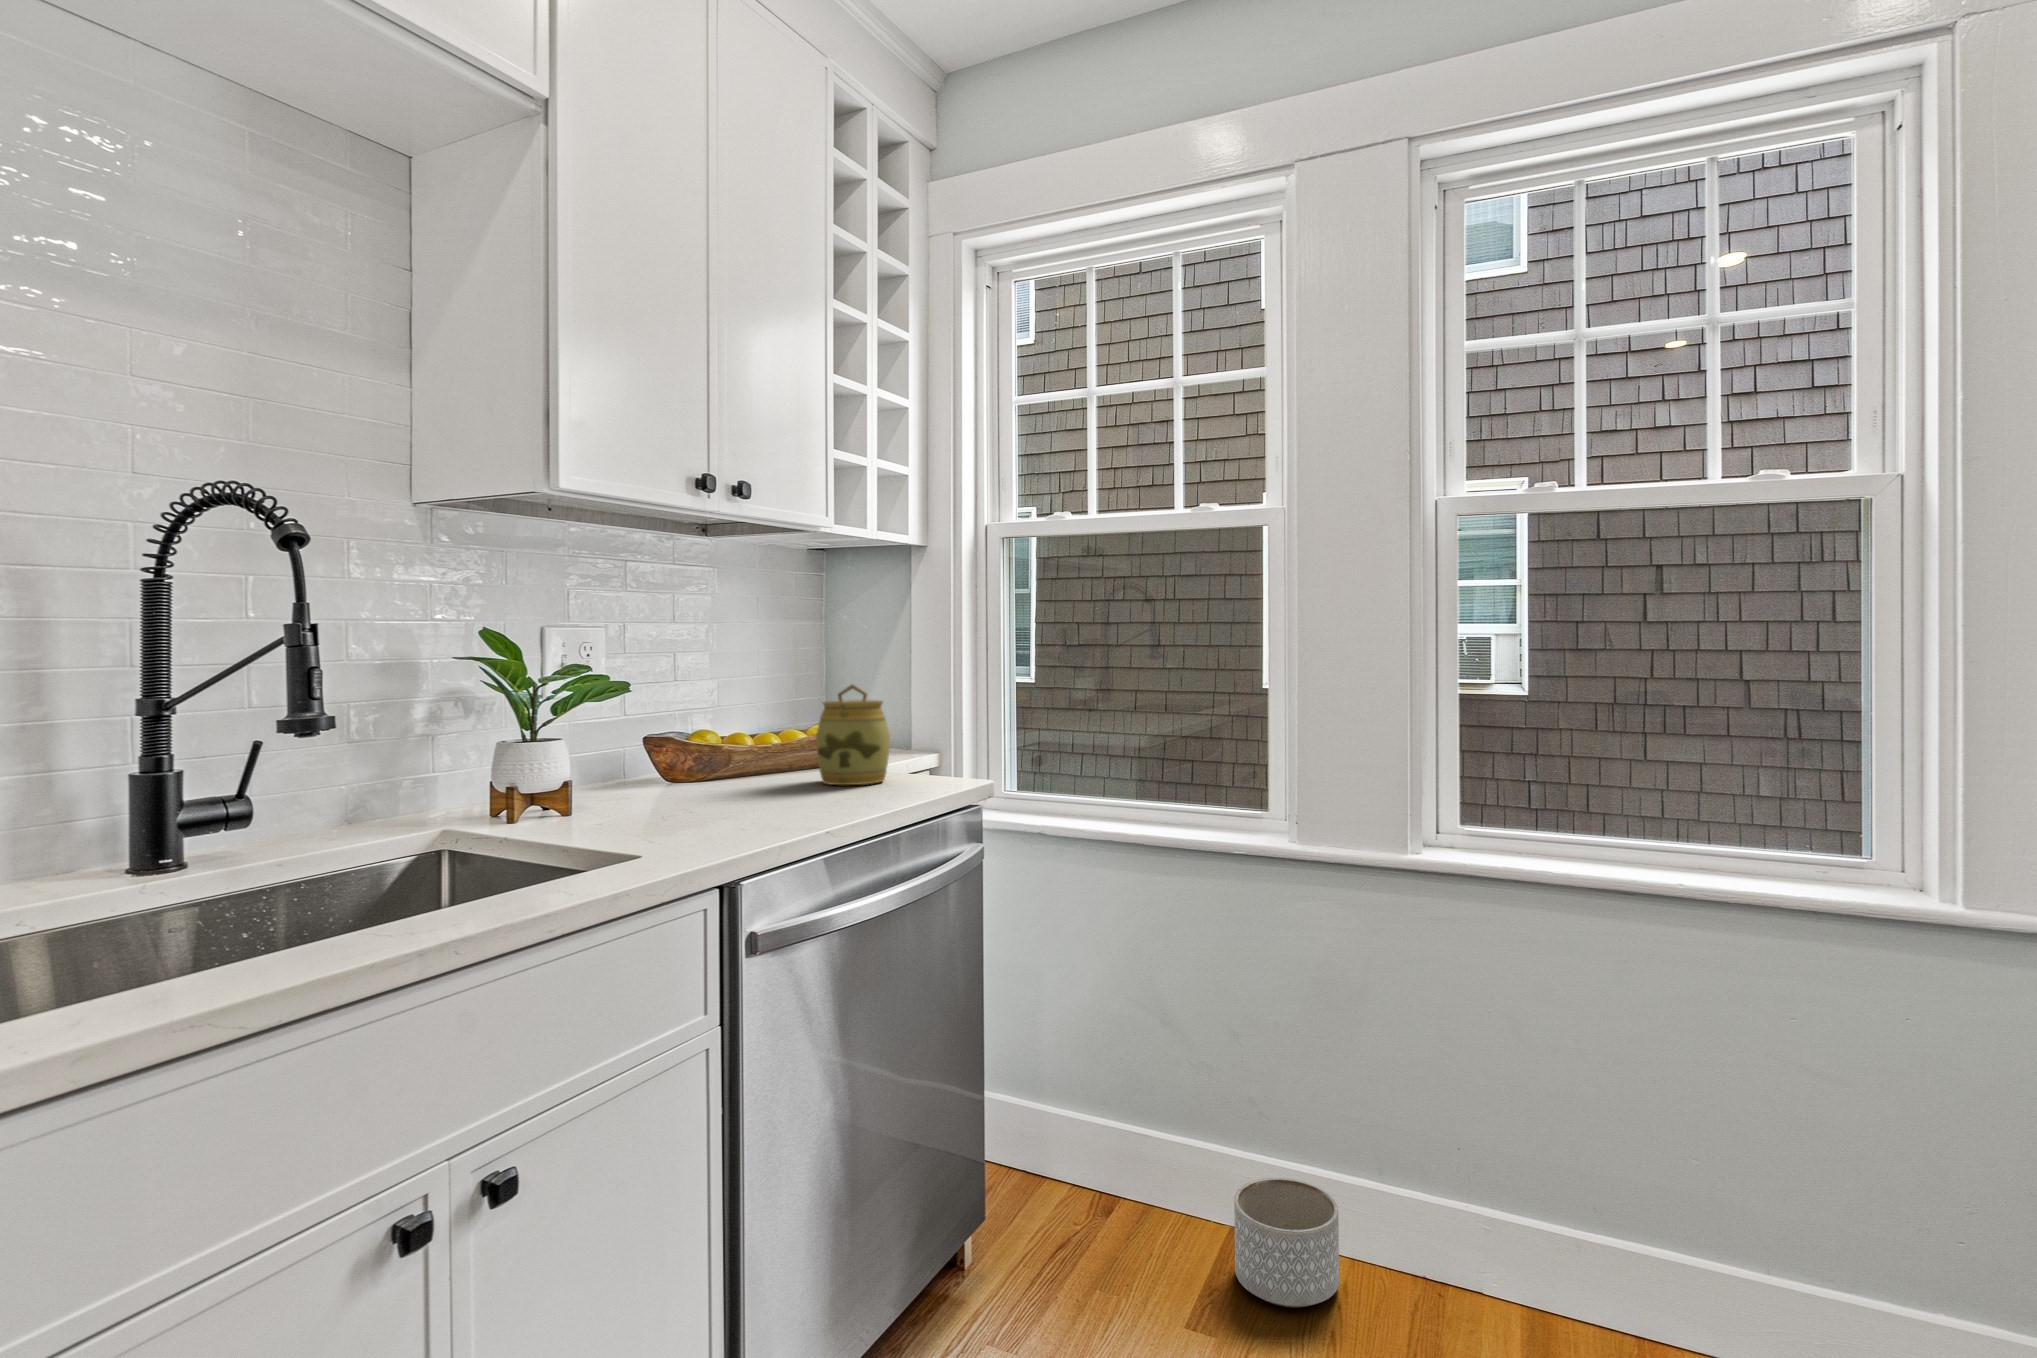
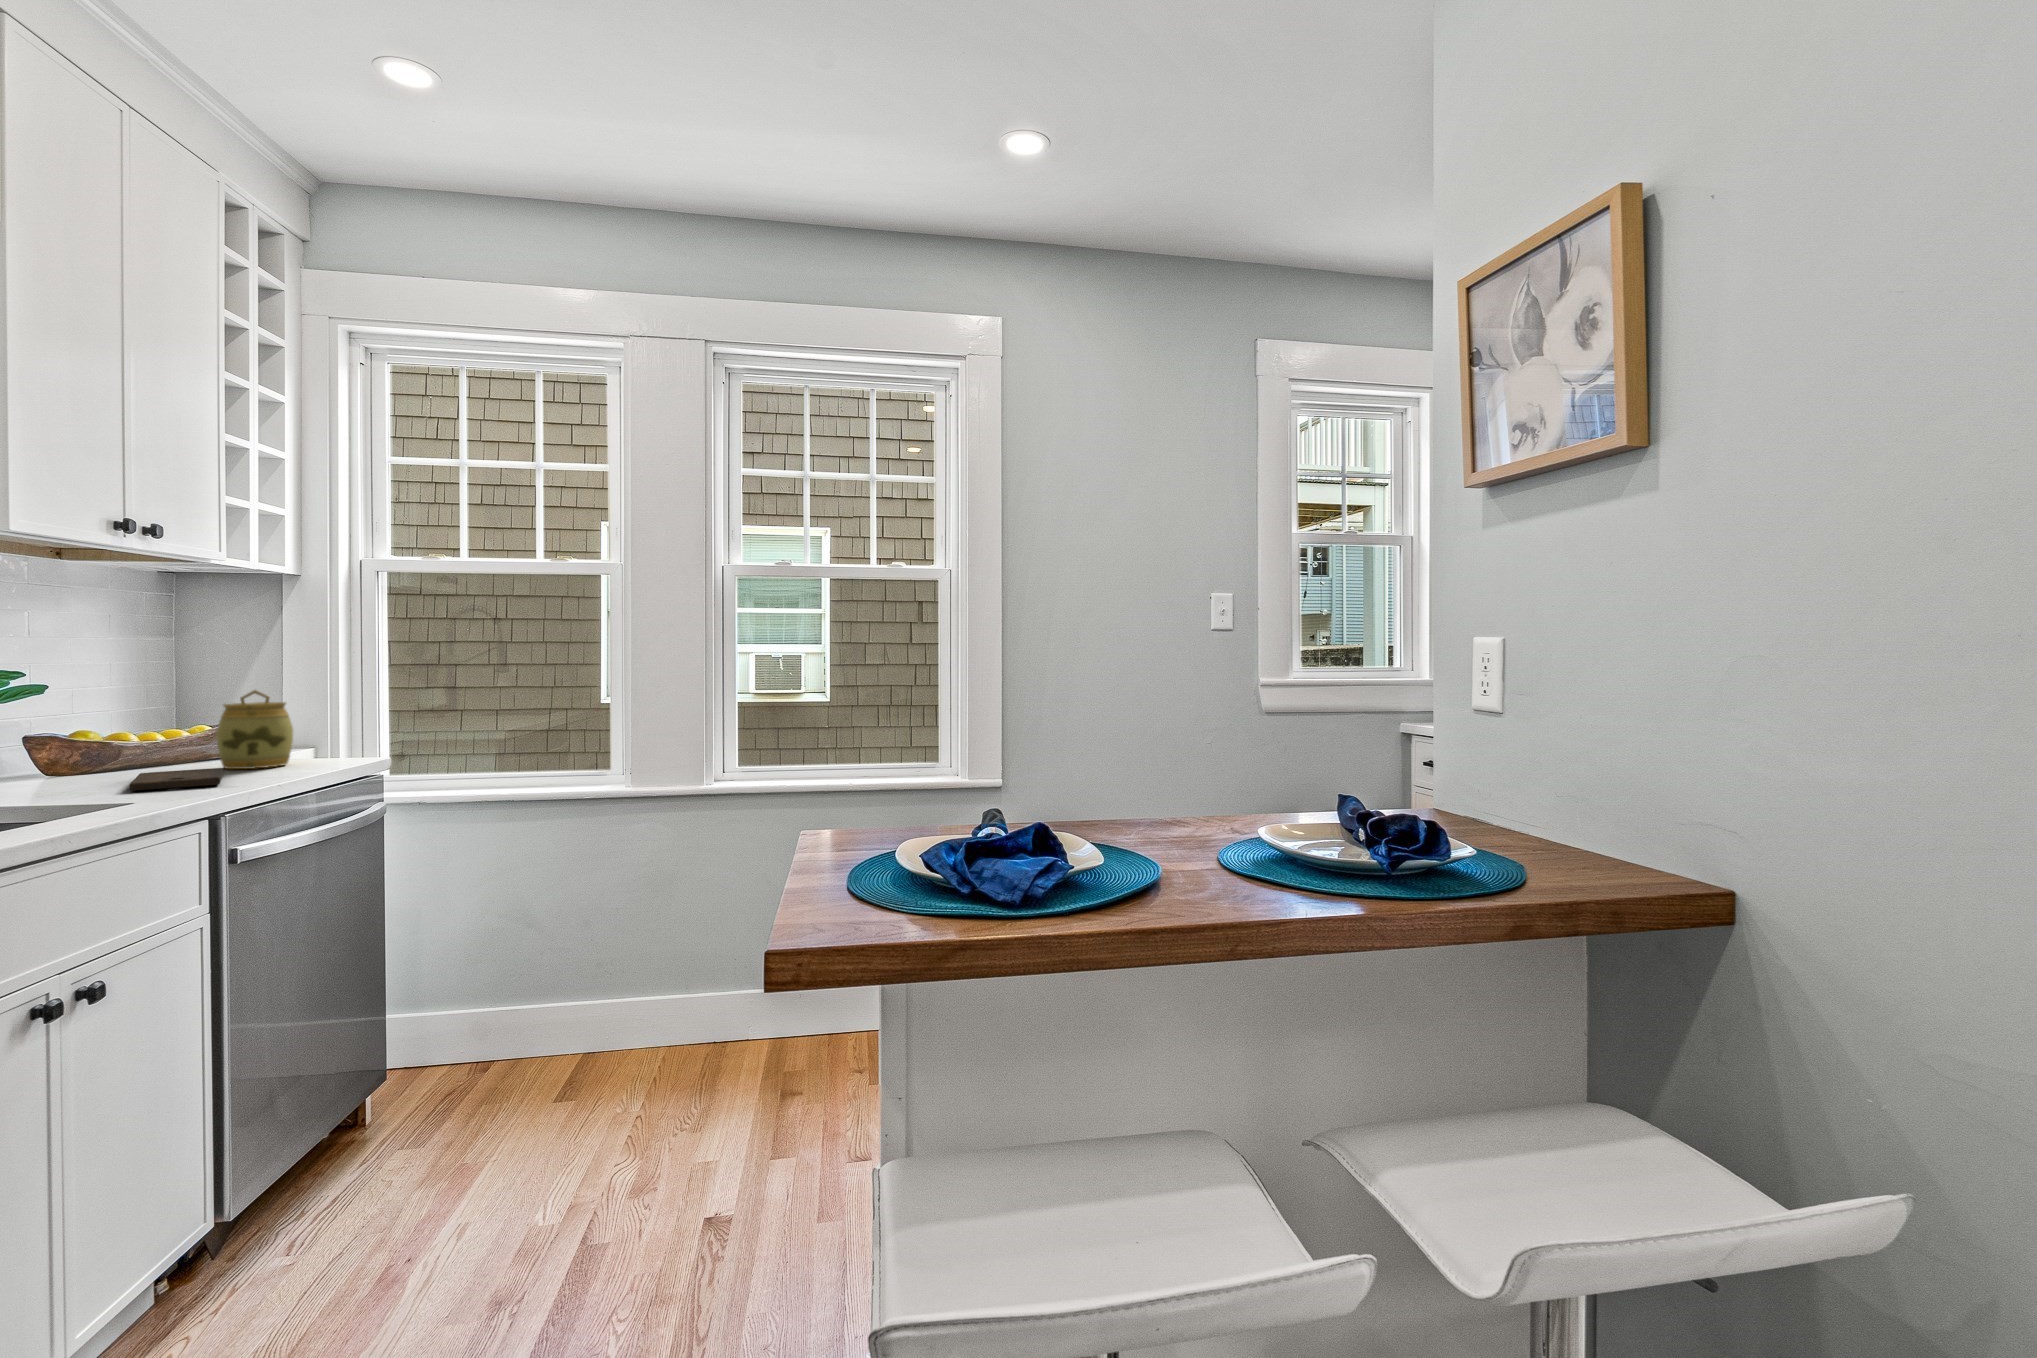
cutting board: none [693,784,809,811] -> present [130,768,223,791]
planter: present [1234,1178,1339,1307] -> none [584,1006,656,1080]

